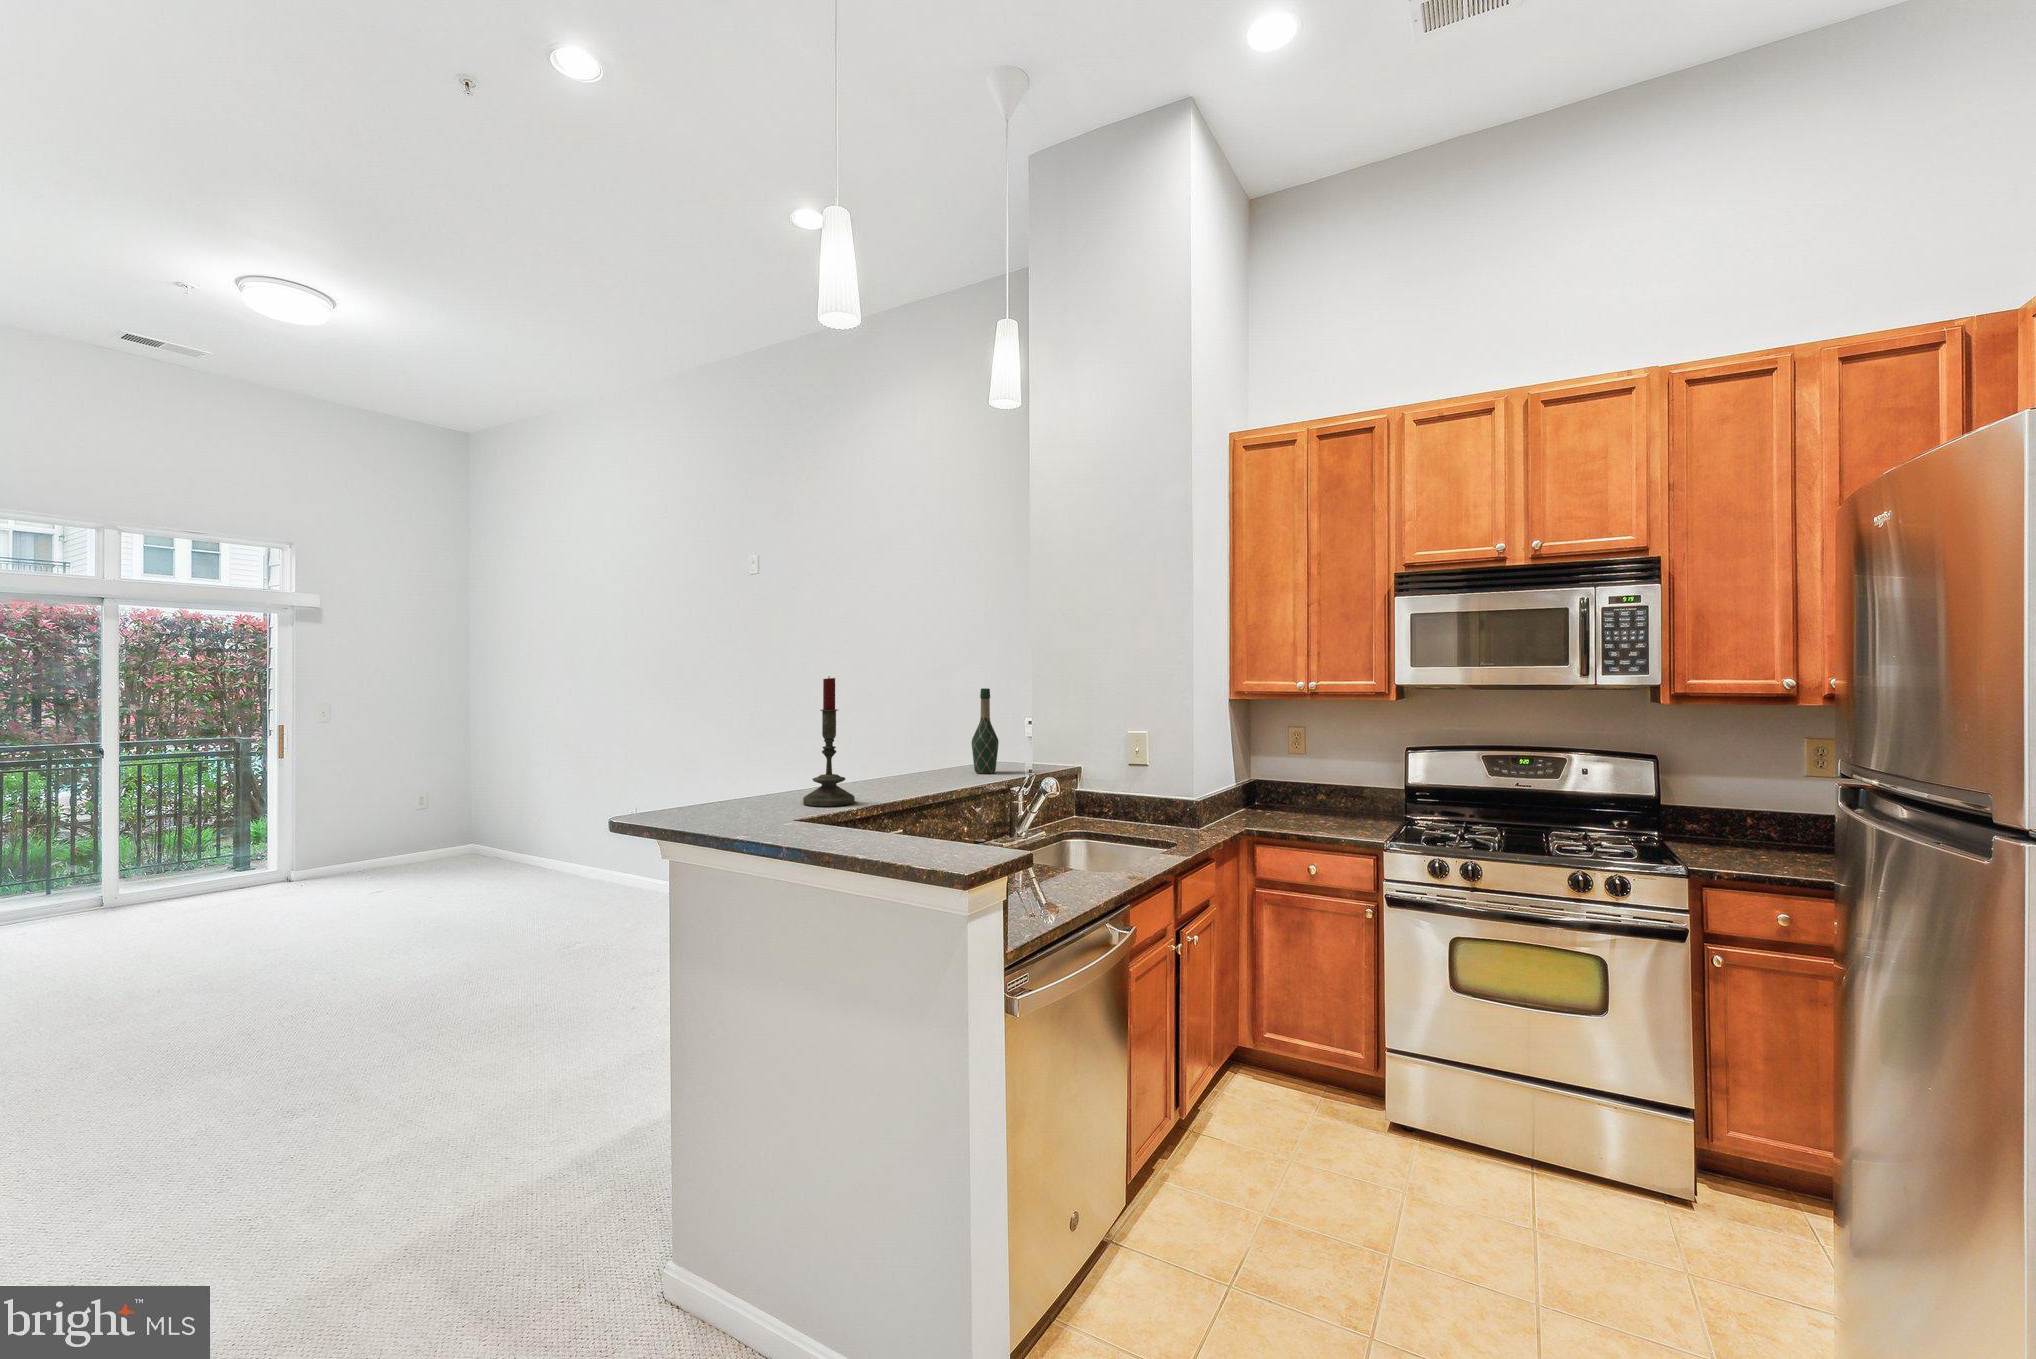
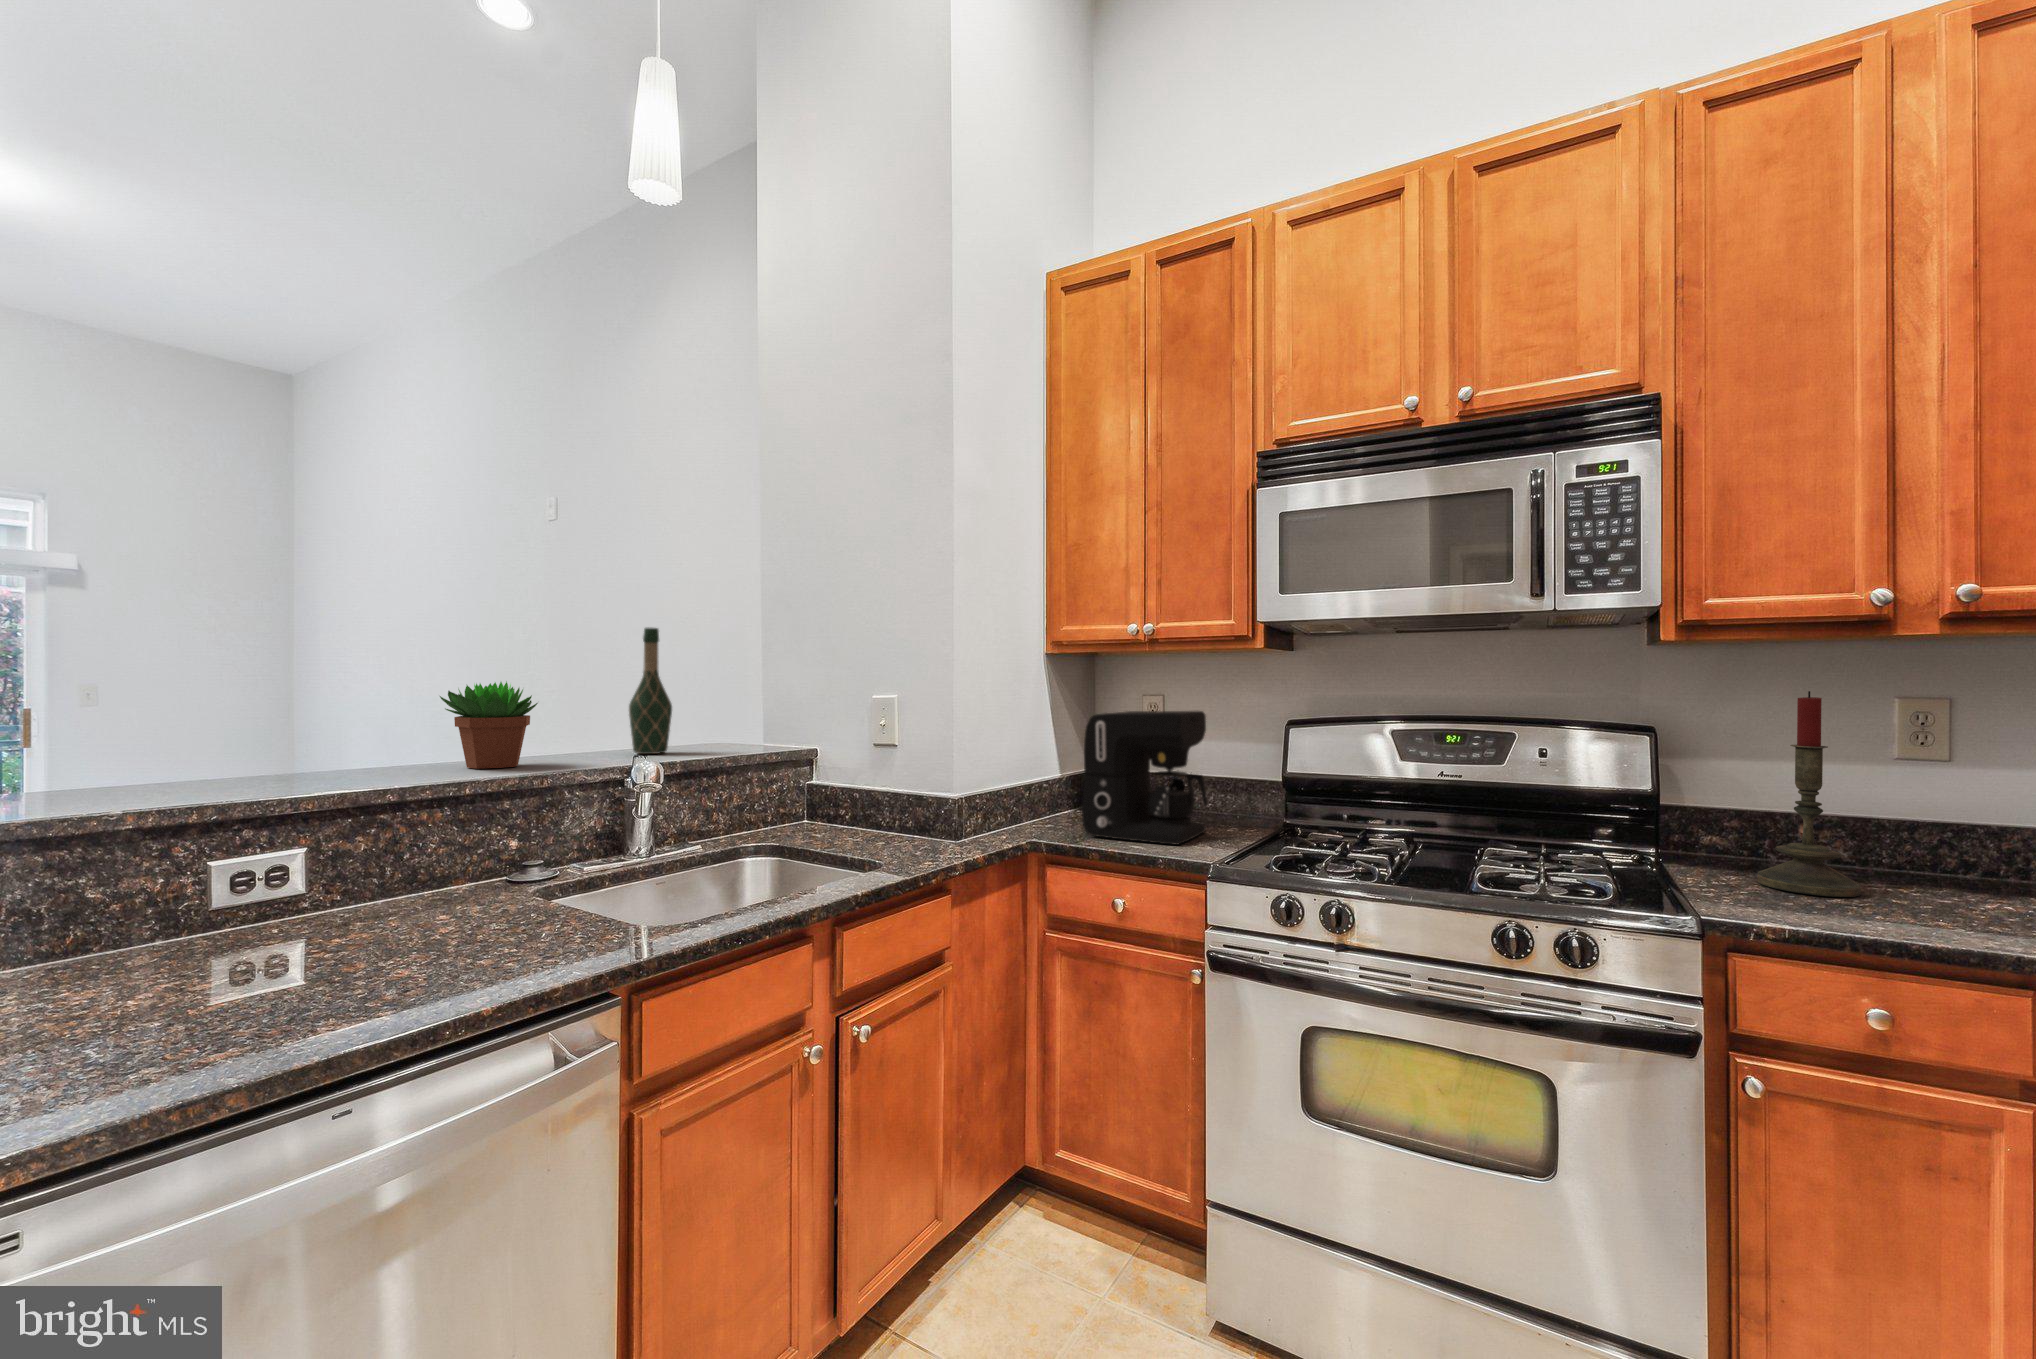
candle: present [803,676,855,807] -> present [1757,691,1861,897]
succulent plant: none [898,729,953,786] -> present [440,681,538,769]
coffee maker: none [1272,741,1359,830] -> present [1082,711,1207,845]

